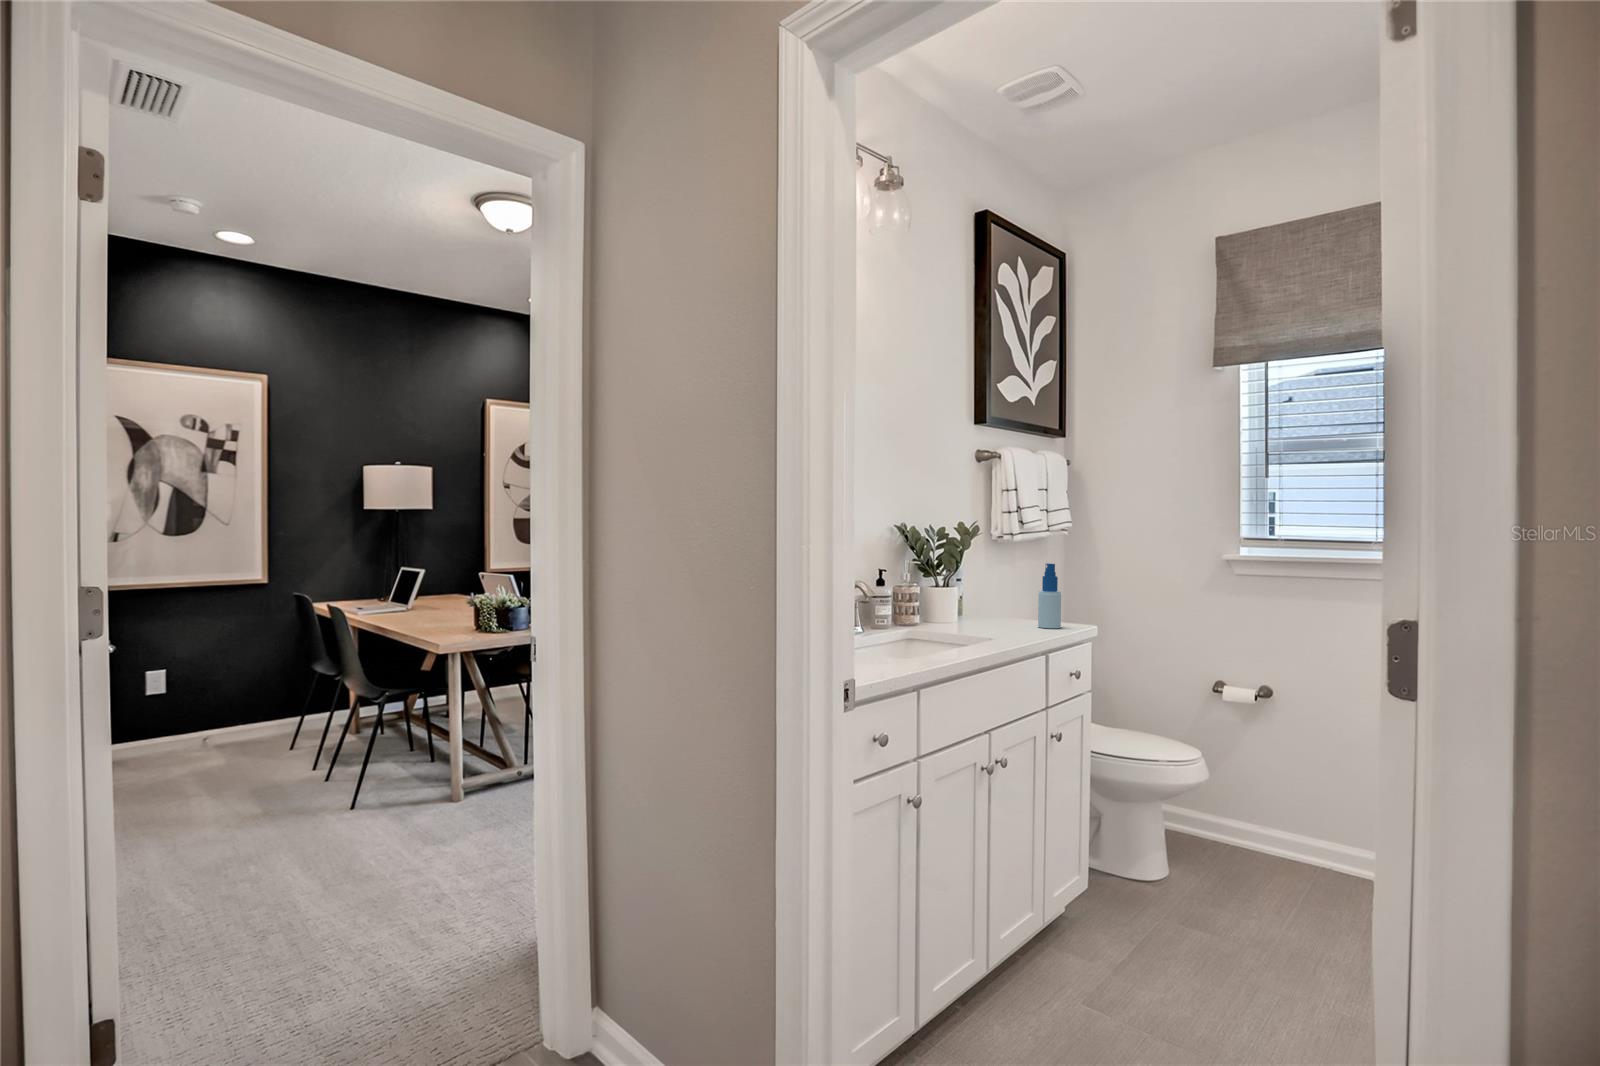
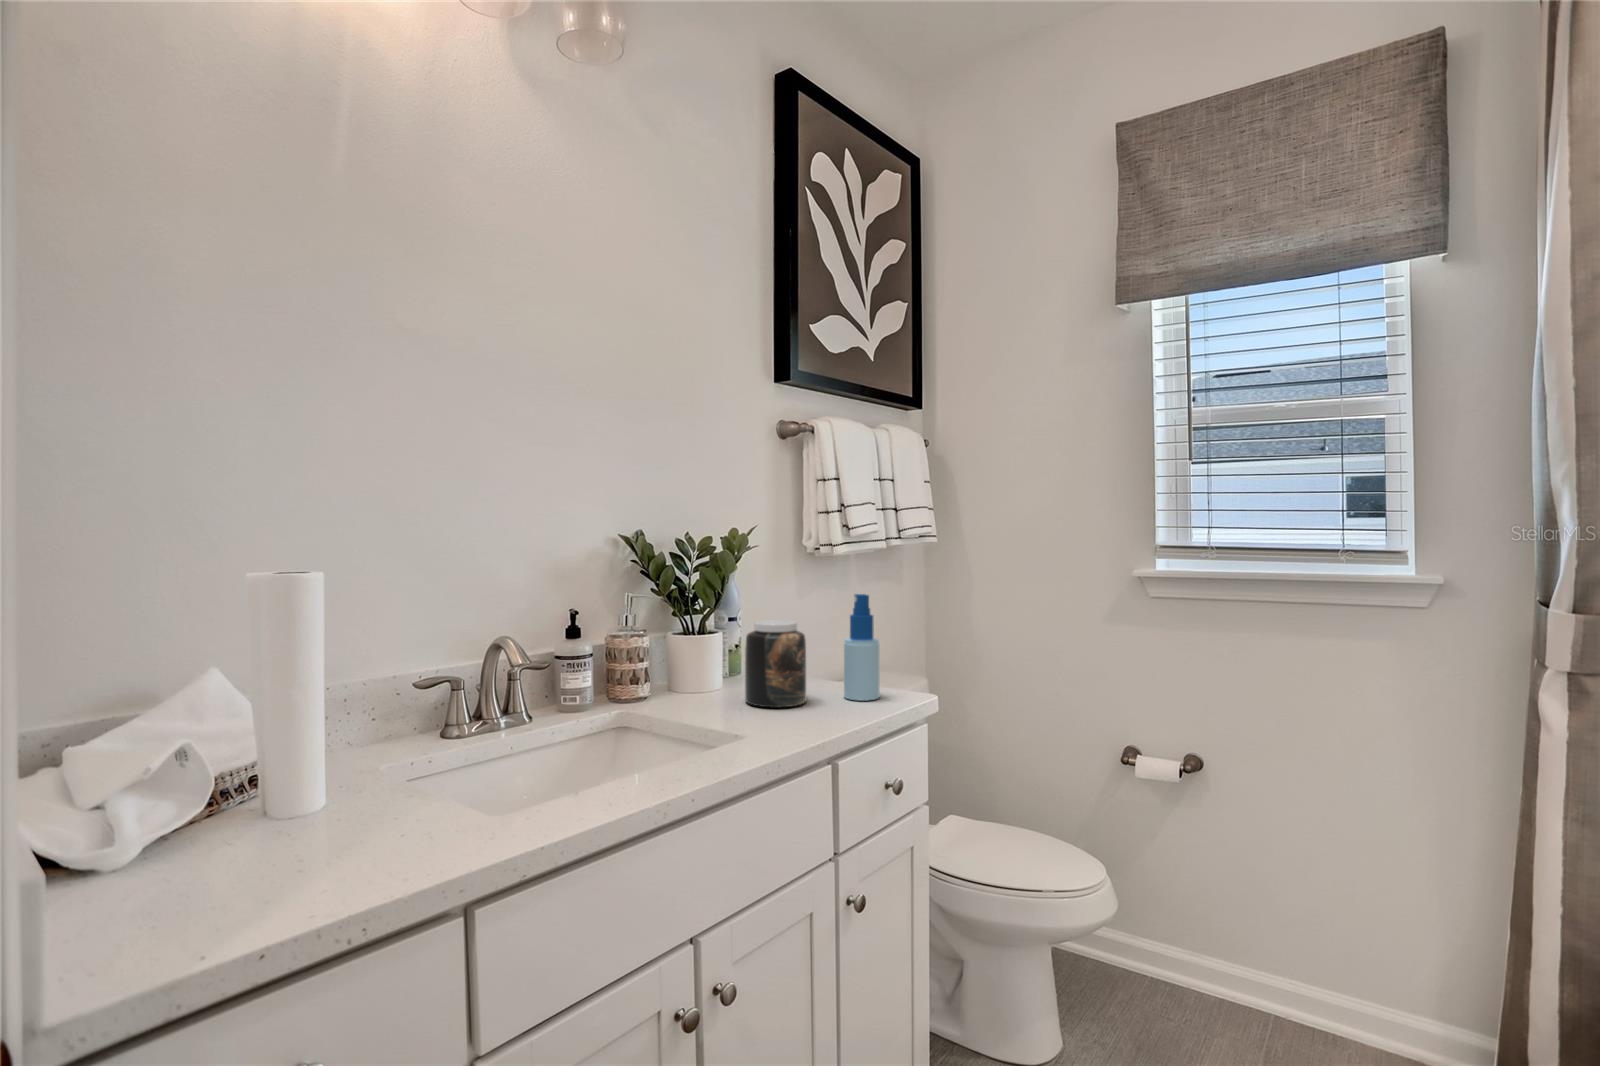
jar: none [979,579,1017,630] -> present [745,620,806,707]

